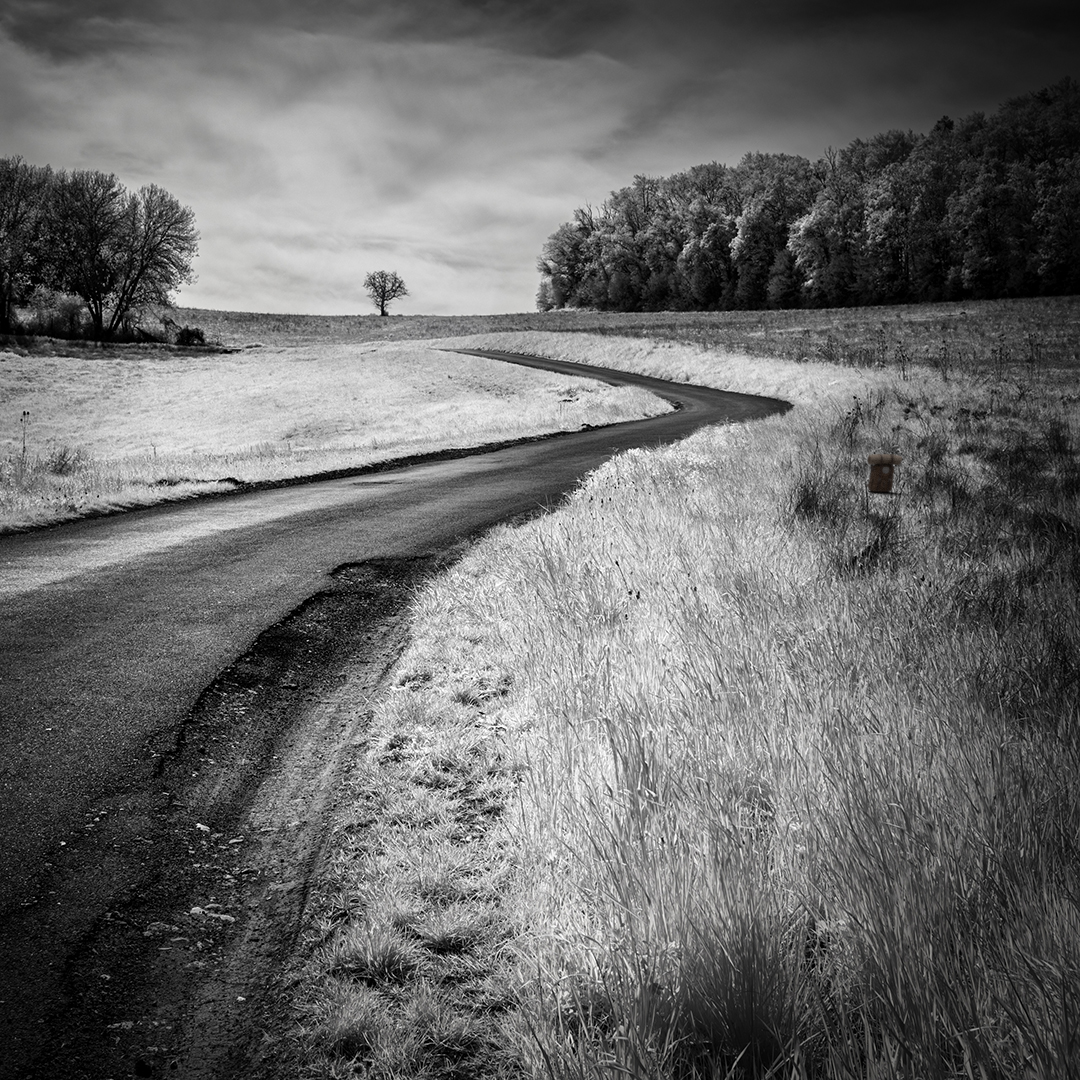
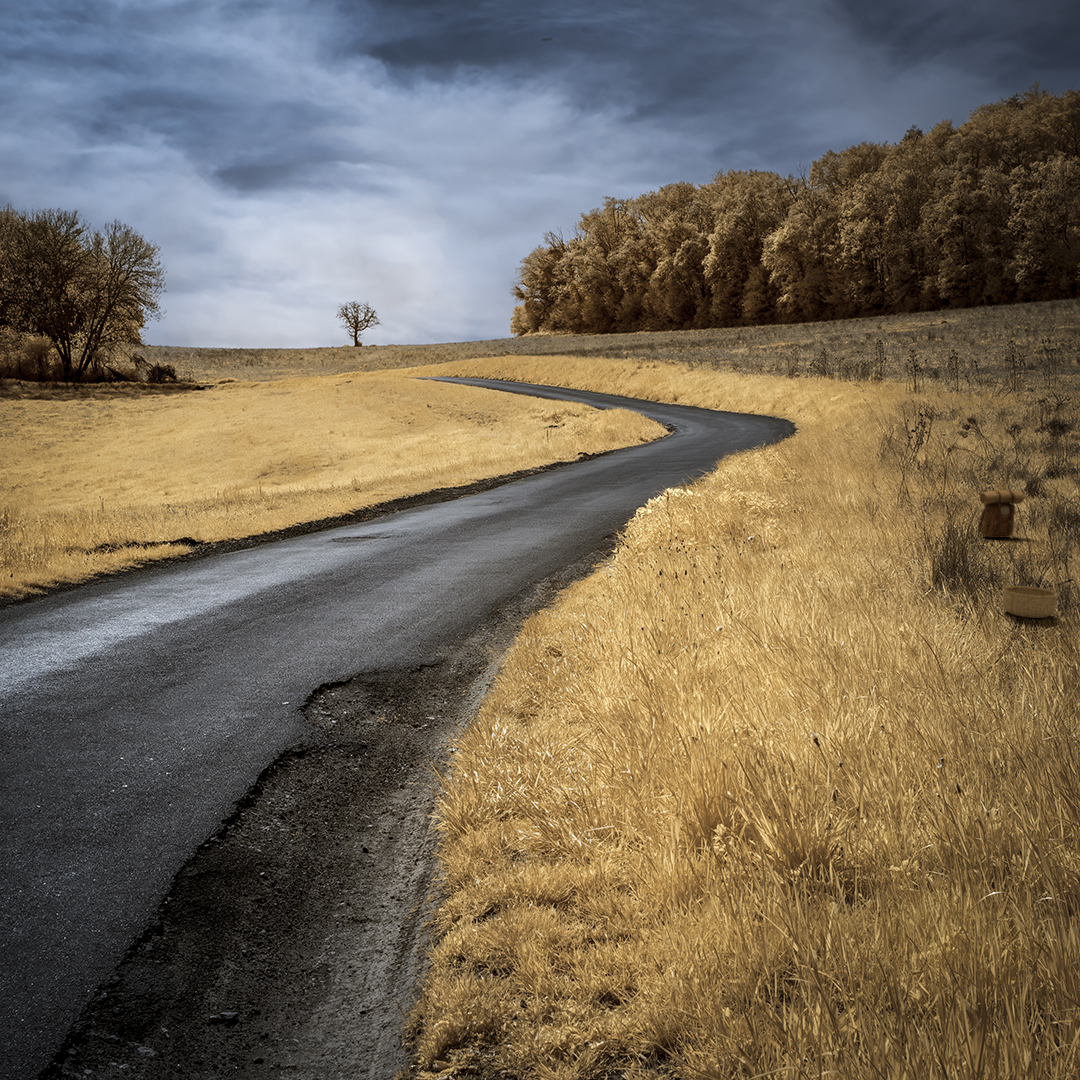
basket: none [827,488,864,534] -> present [1003,554,1059,618]

